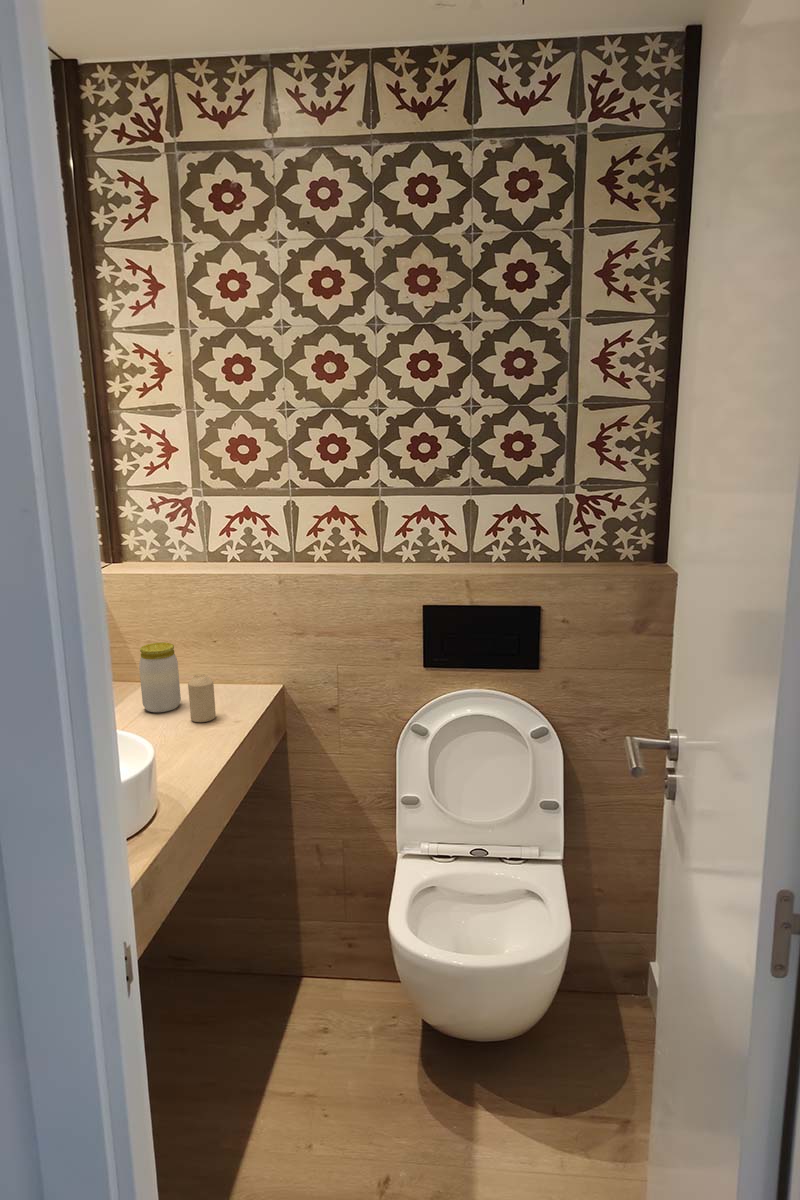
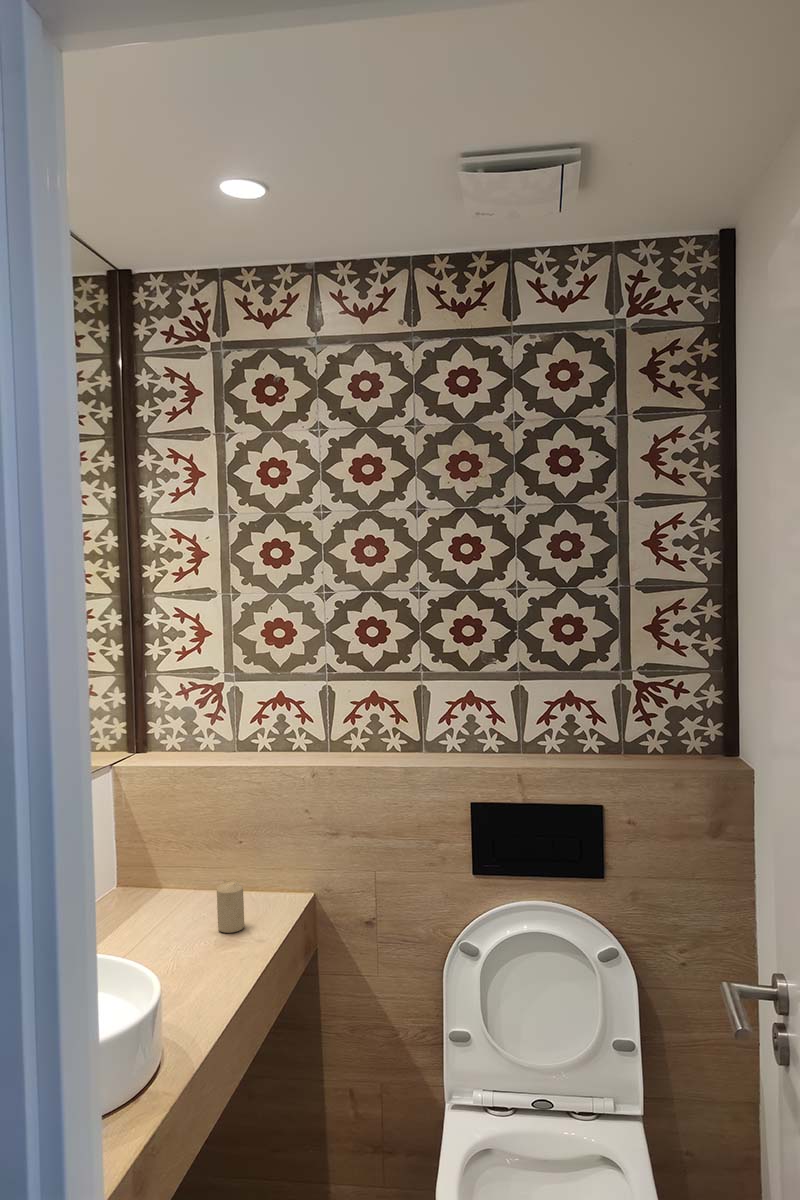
jar: present [139,642,181,712] -> none [165,842,206,920]

